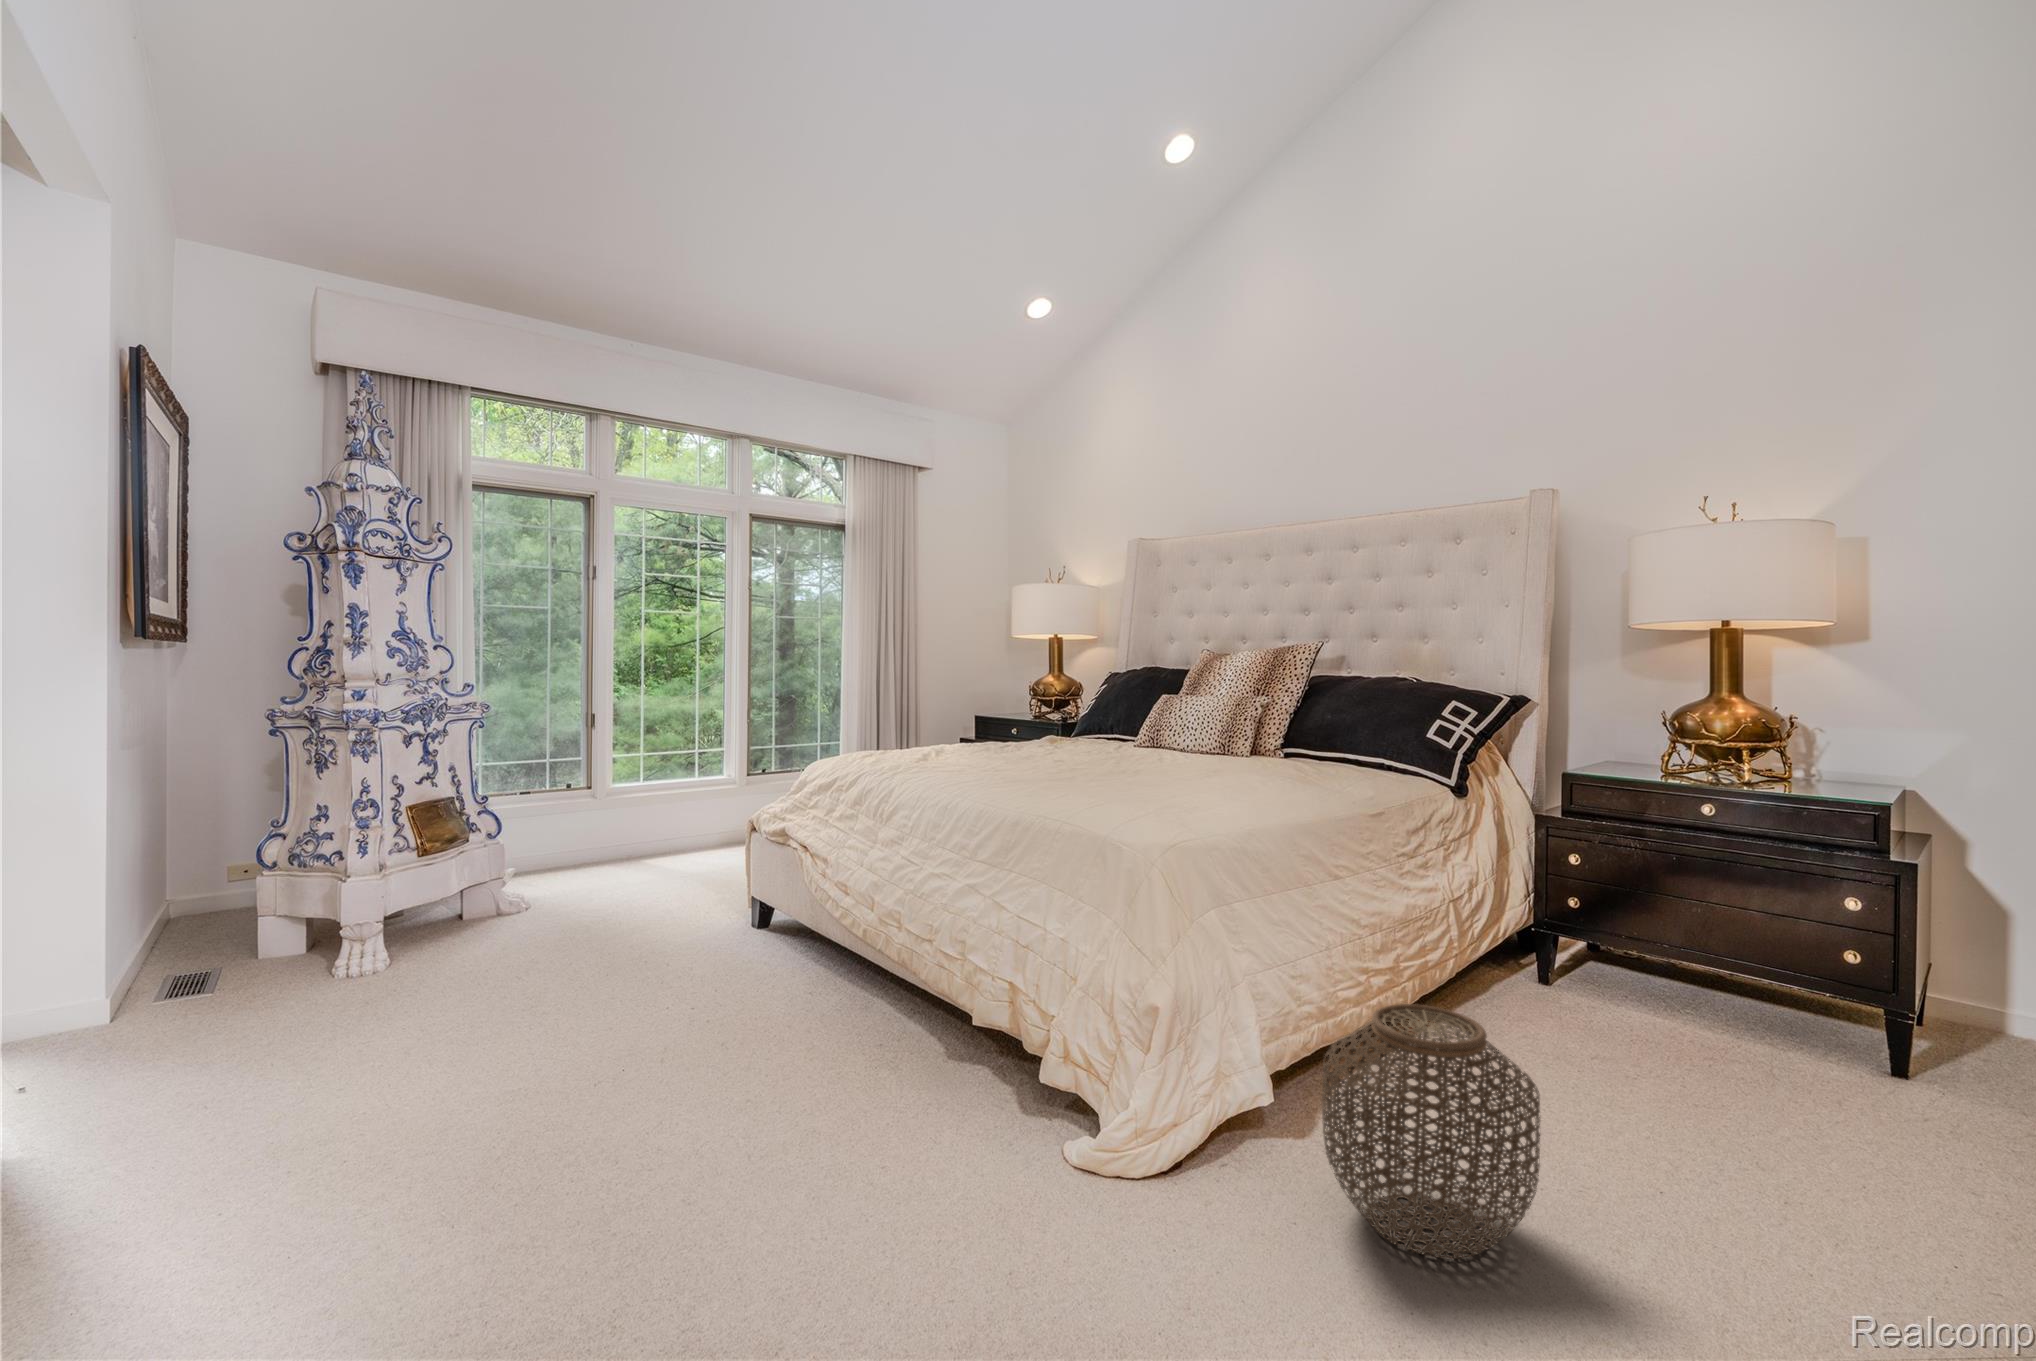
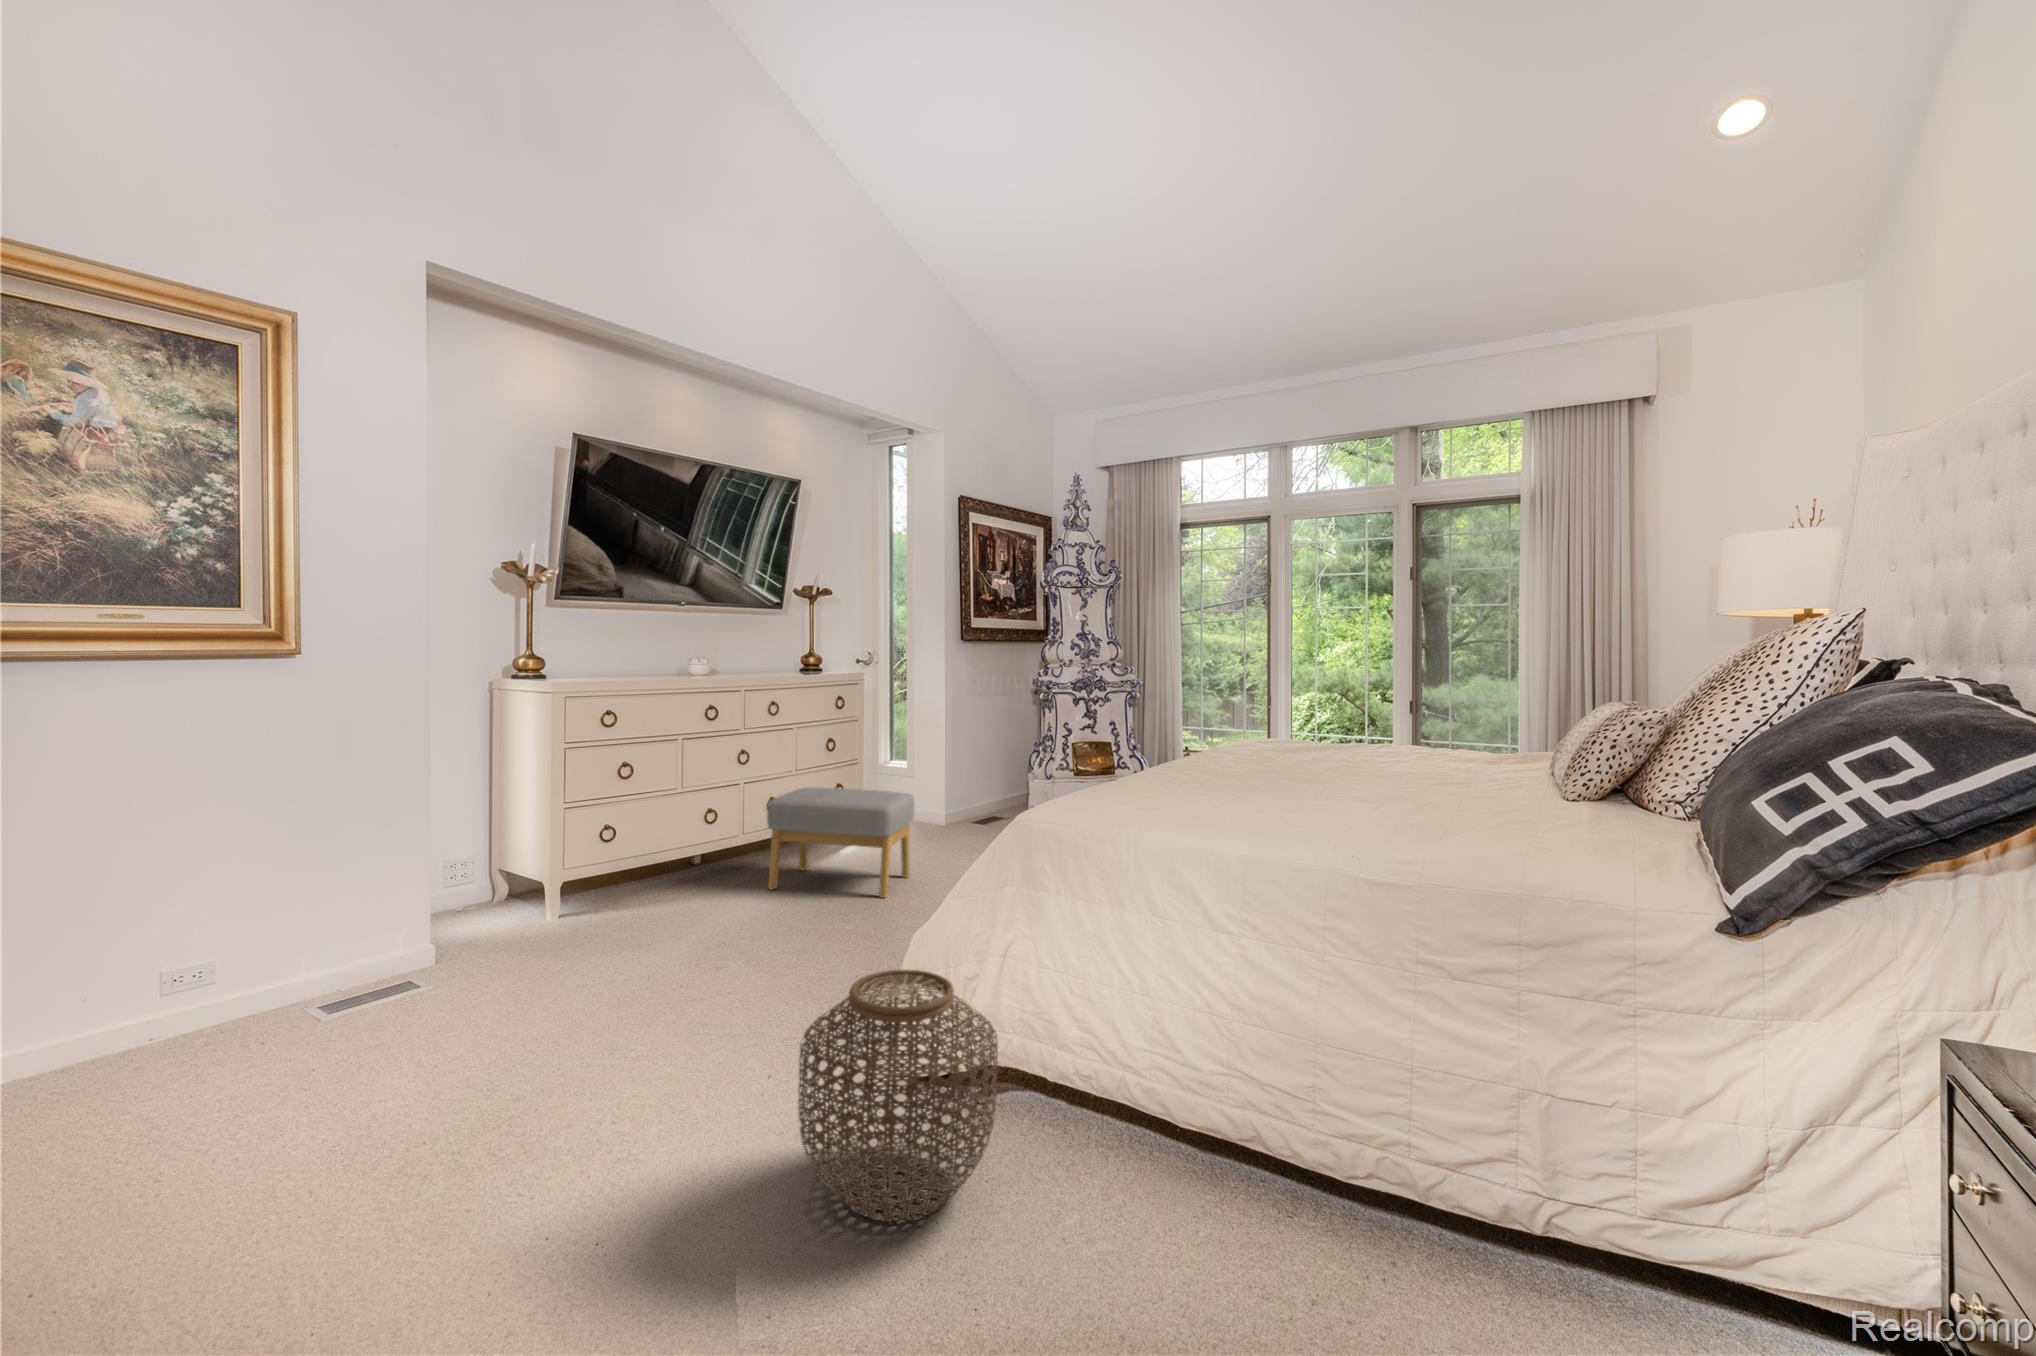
footstool: none [137,937,516,1249] -> present [767,787,914,898]

